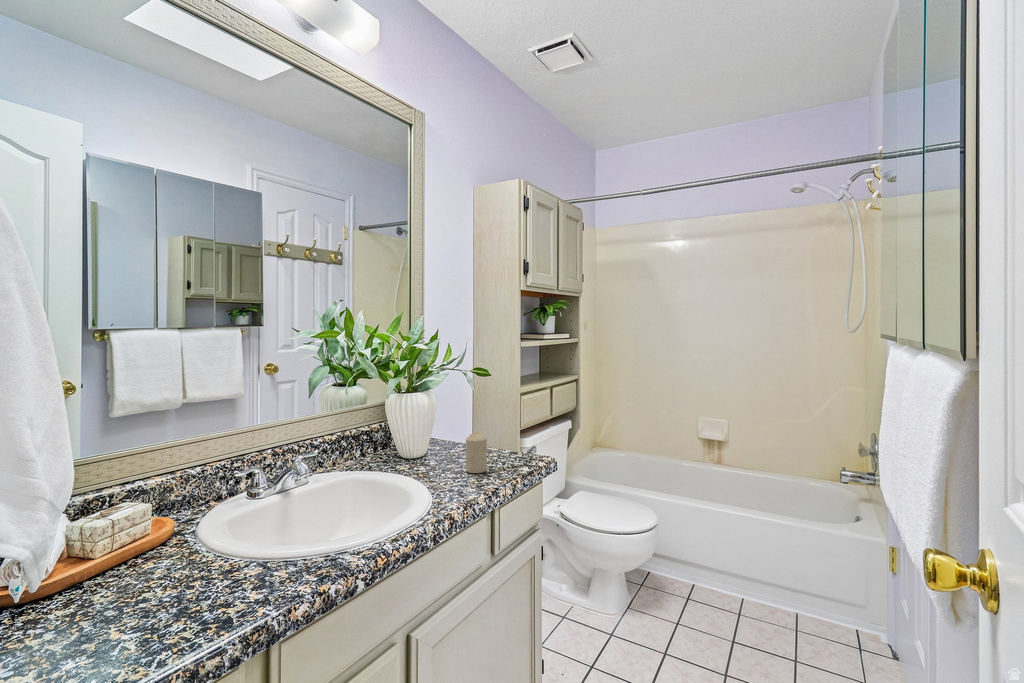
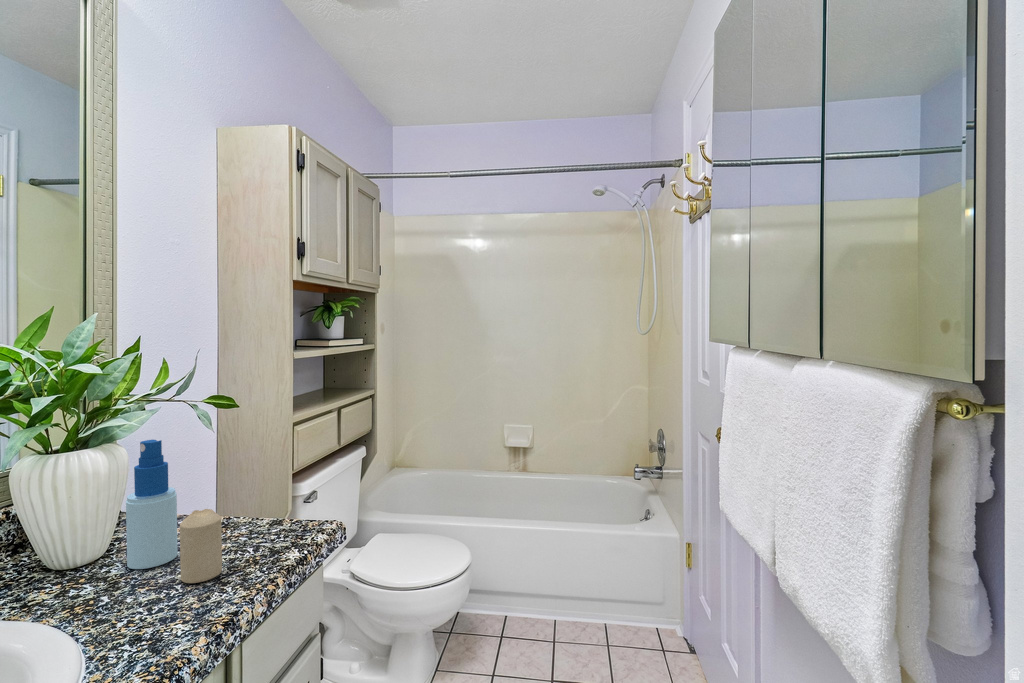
spray bottle: none [437,391,462,464] -> present [126,440,178,569]

